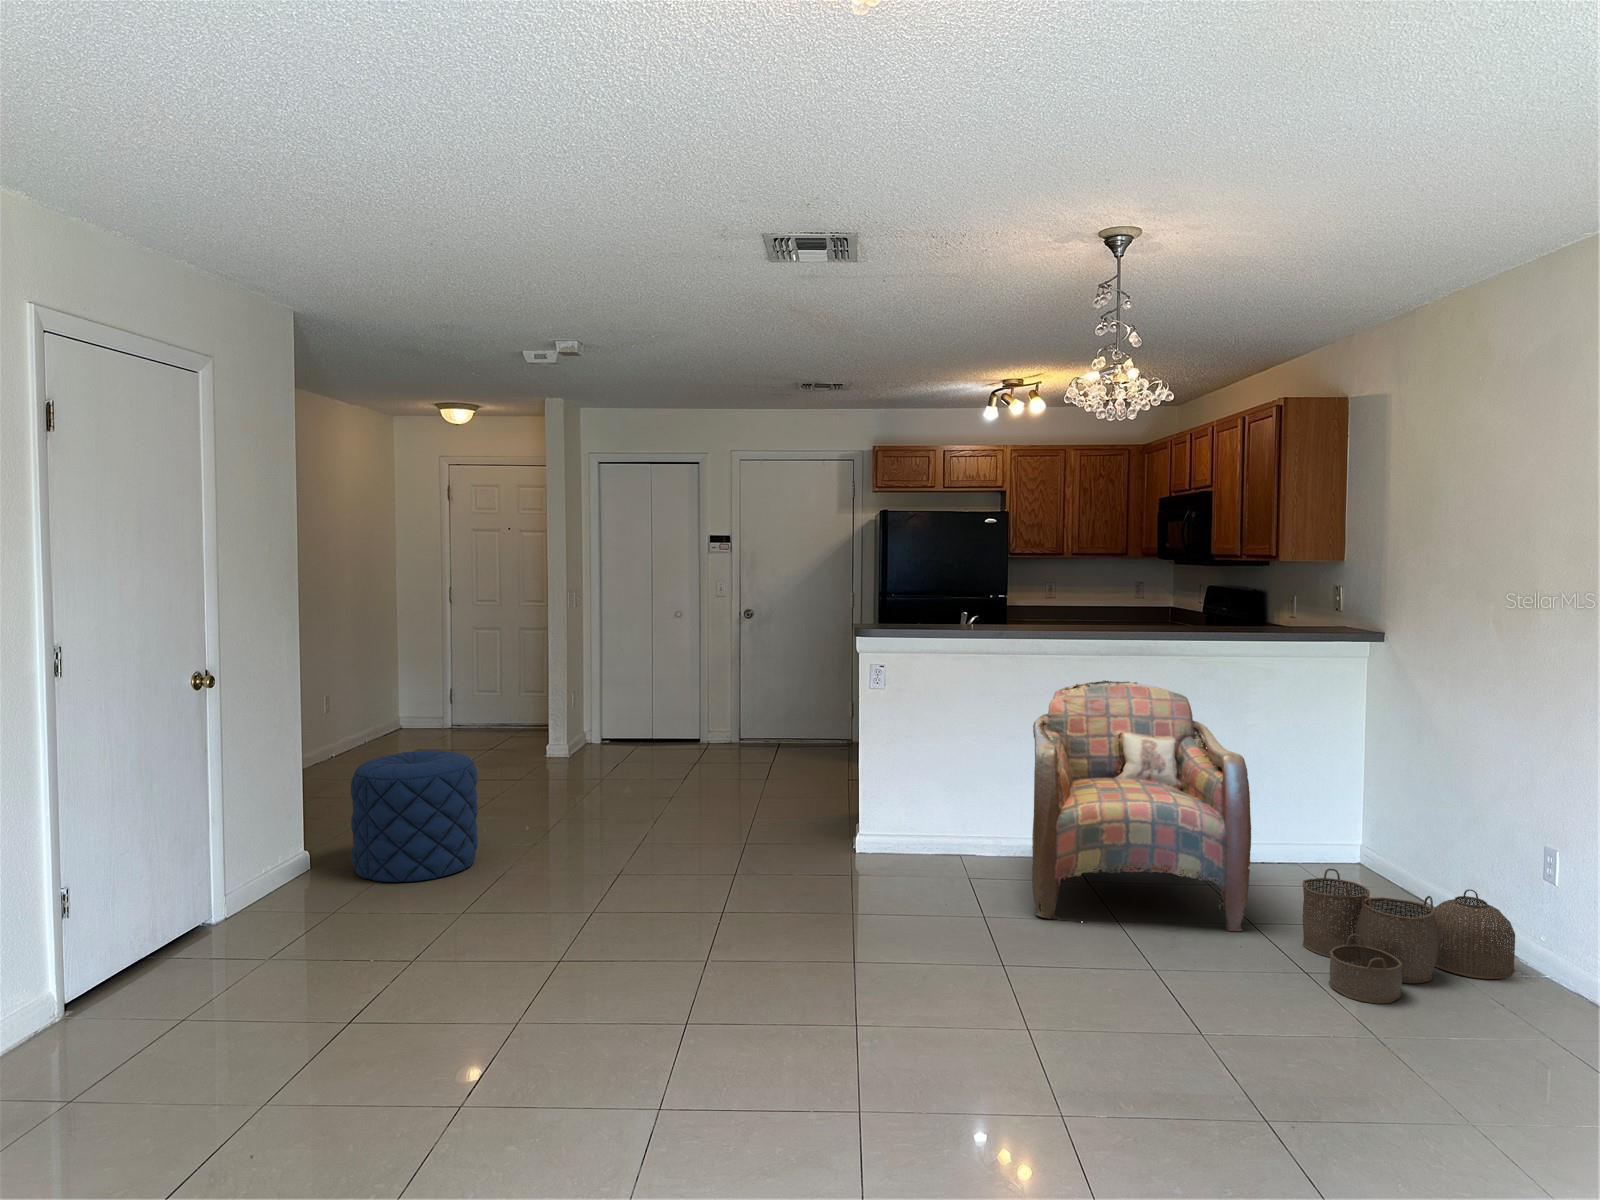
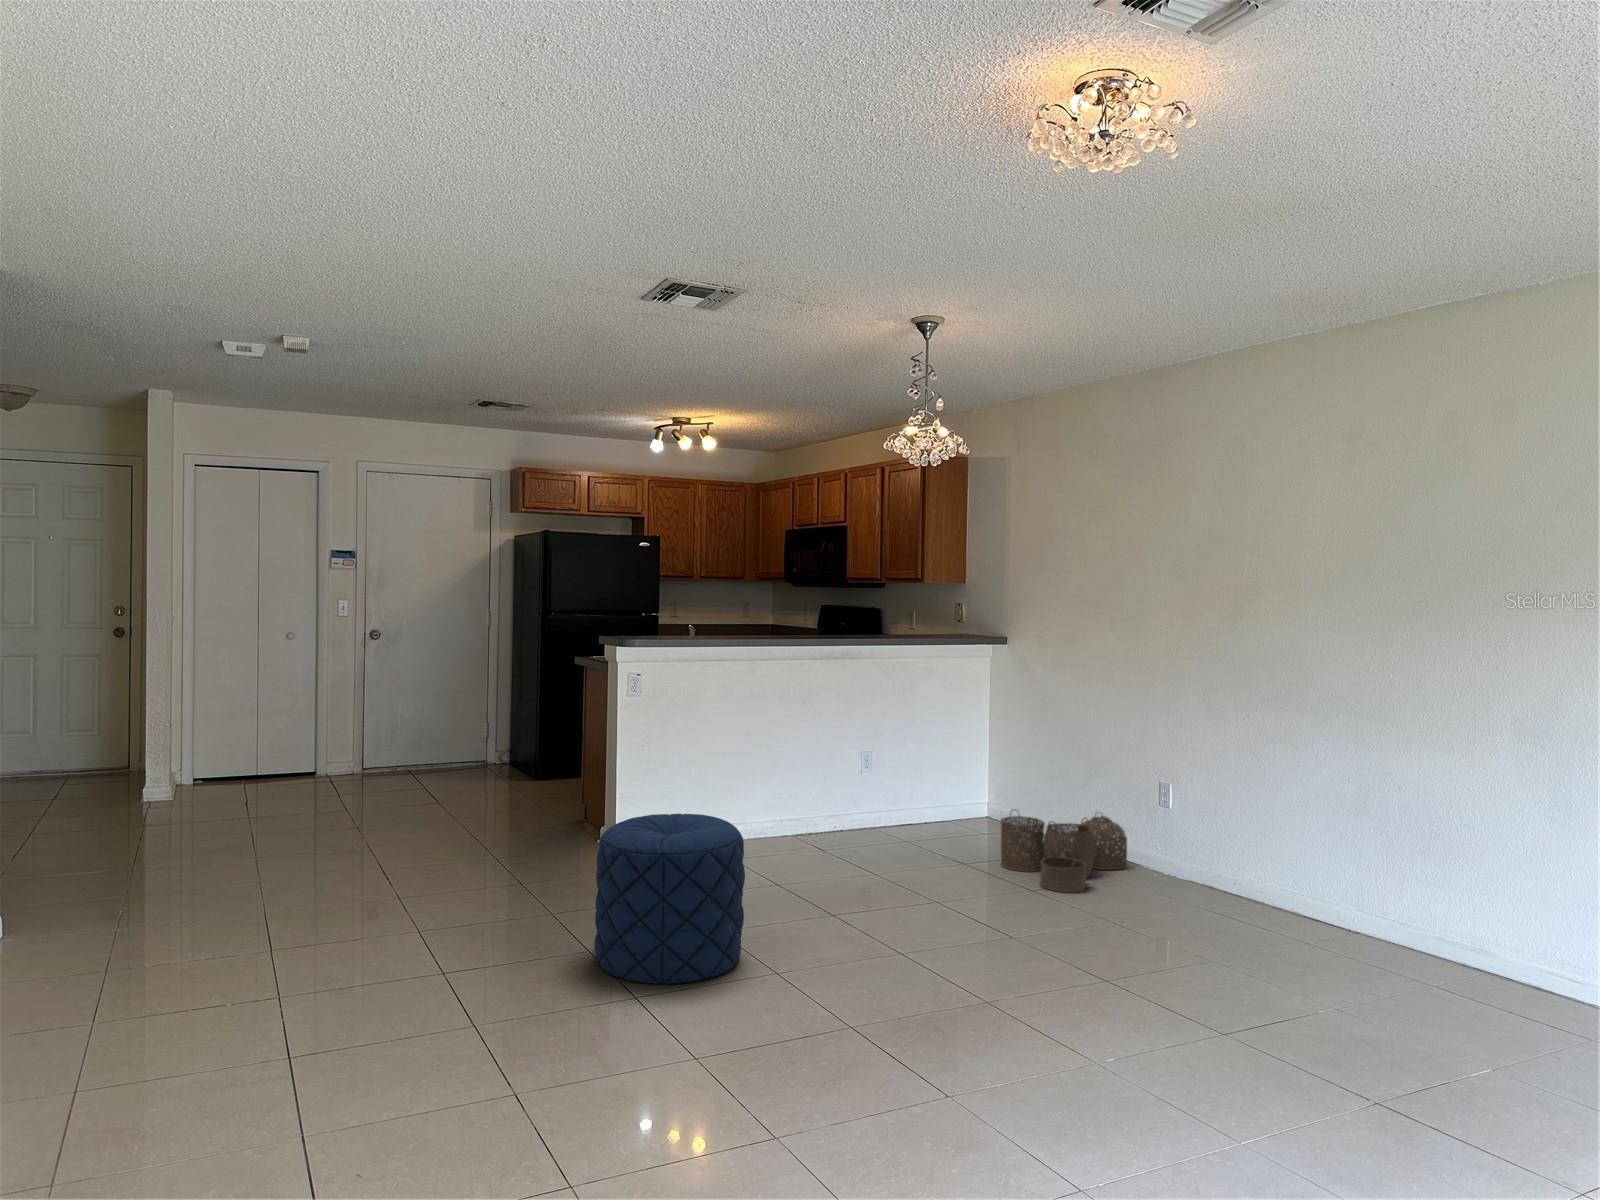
armchair: present [1032,681,1251,931] -> none [774,681,964,875]
pouf: present [350,750,478,882] -> present [594,814,745,984]

